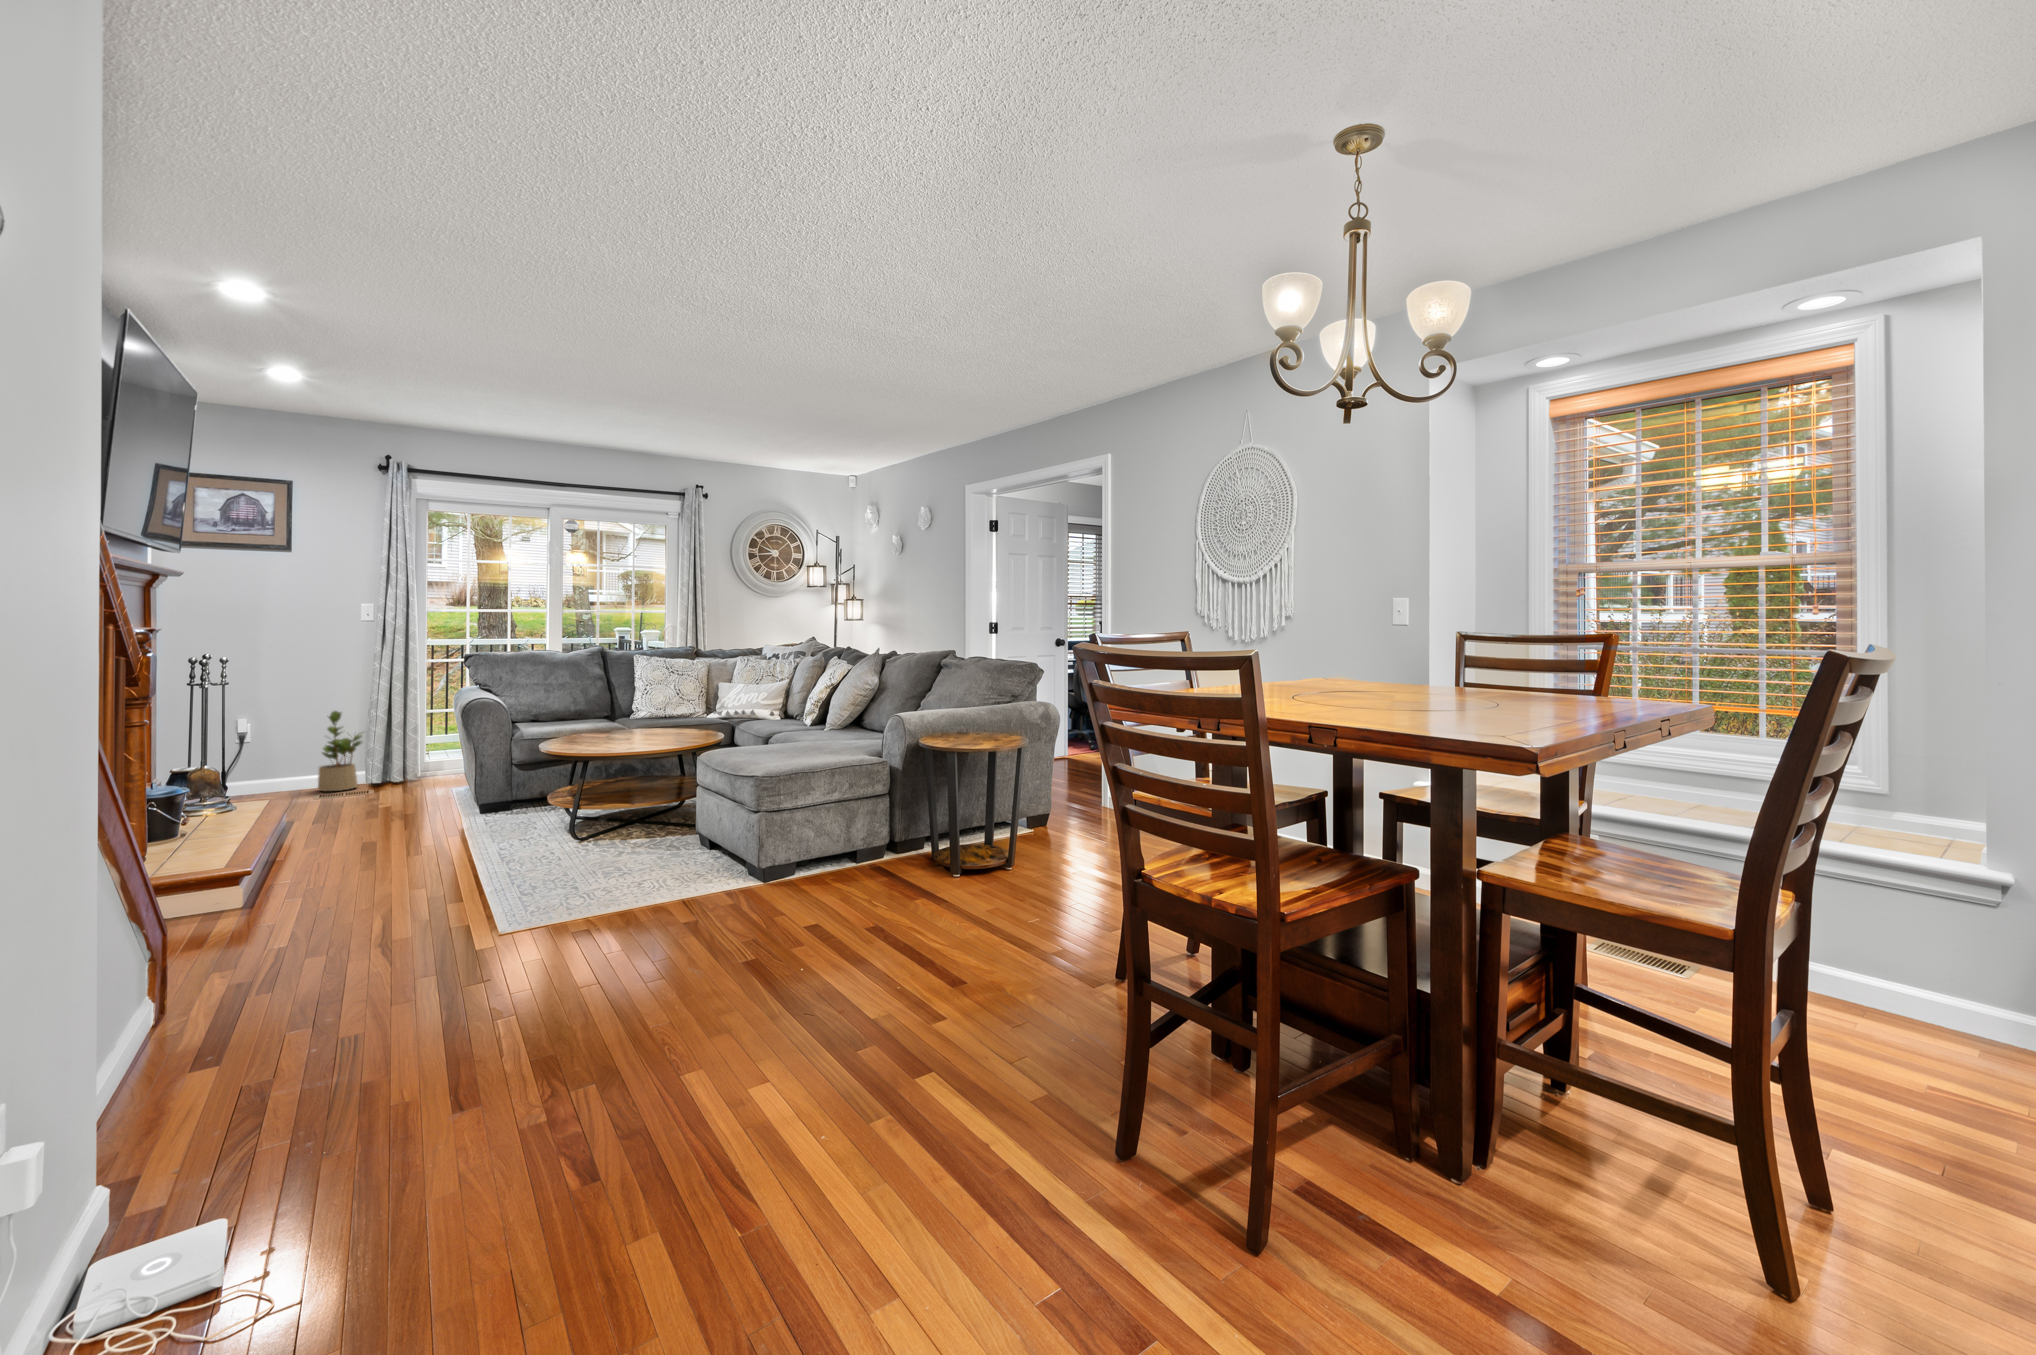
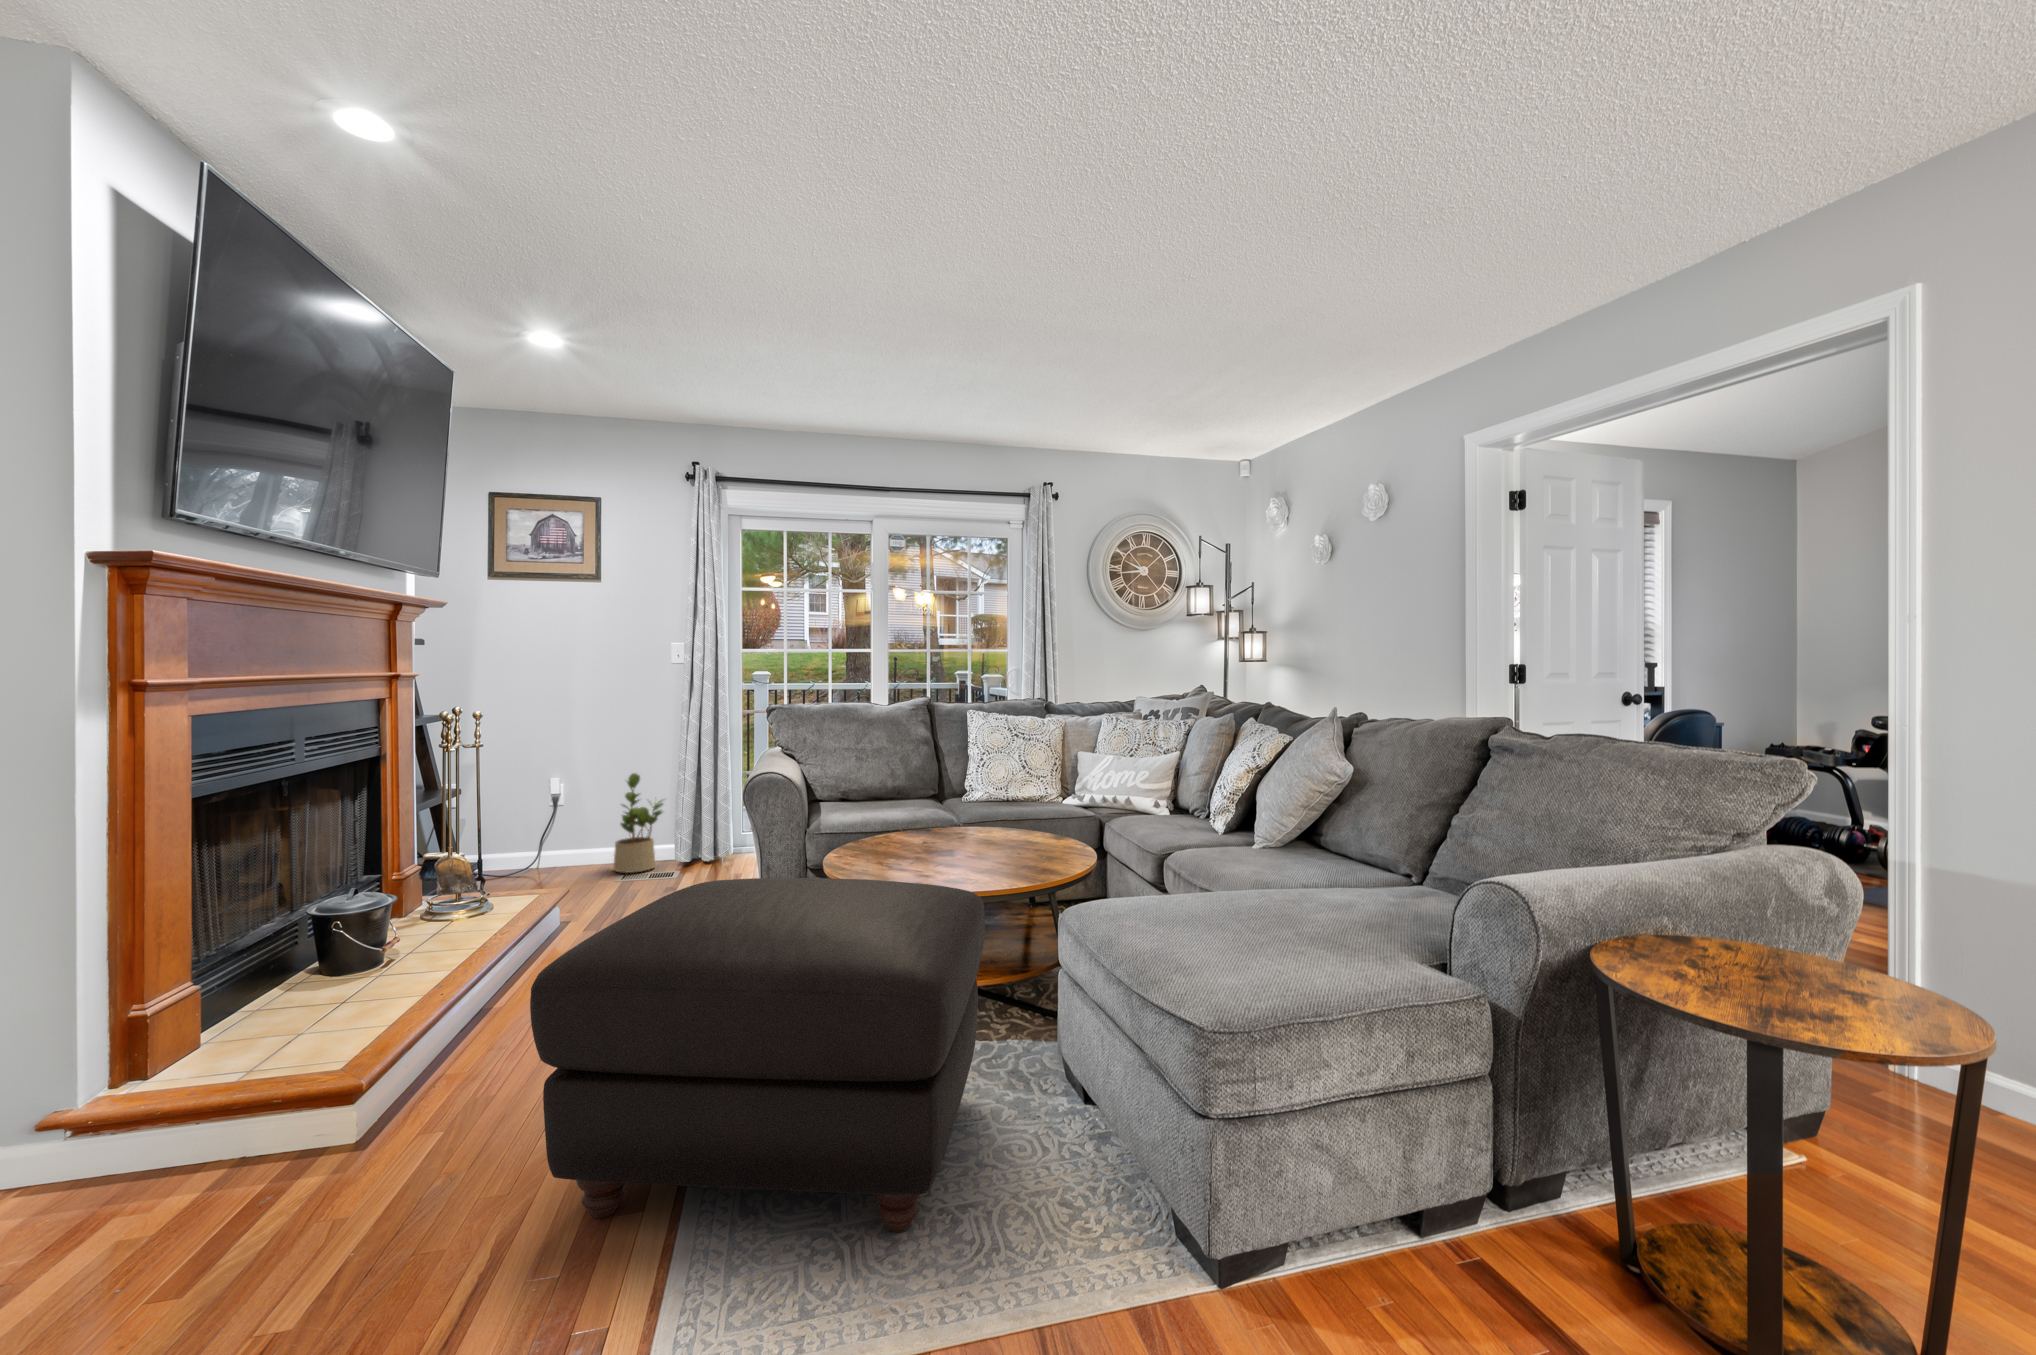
ottoman: none [406,737,655,900] -> present [530,878,985,1232]

